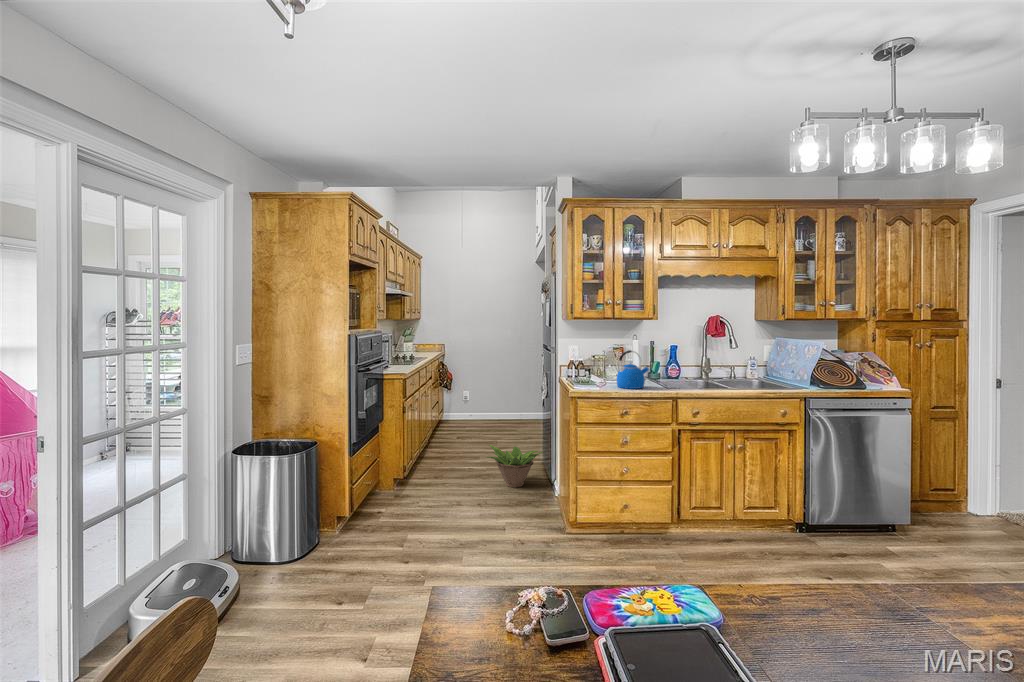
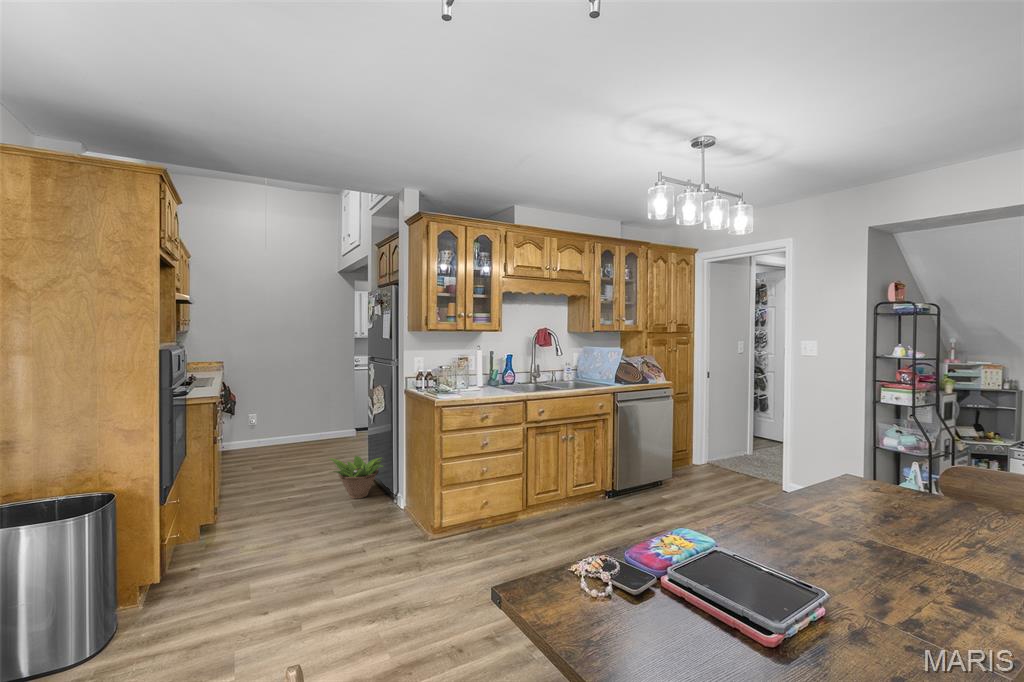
kettle: present [617,350,649,389] -> none [472,359,499,395]

